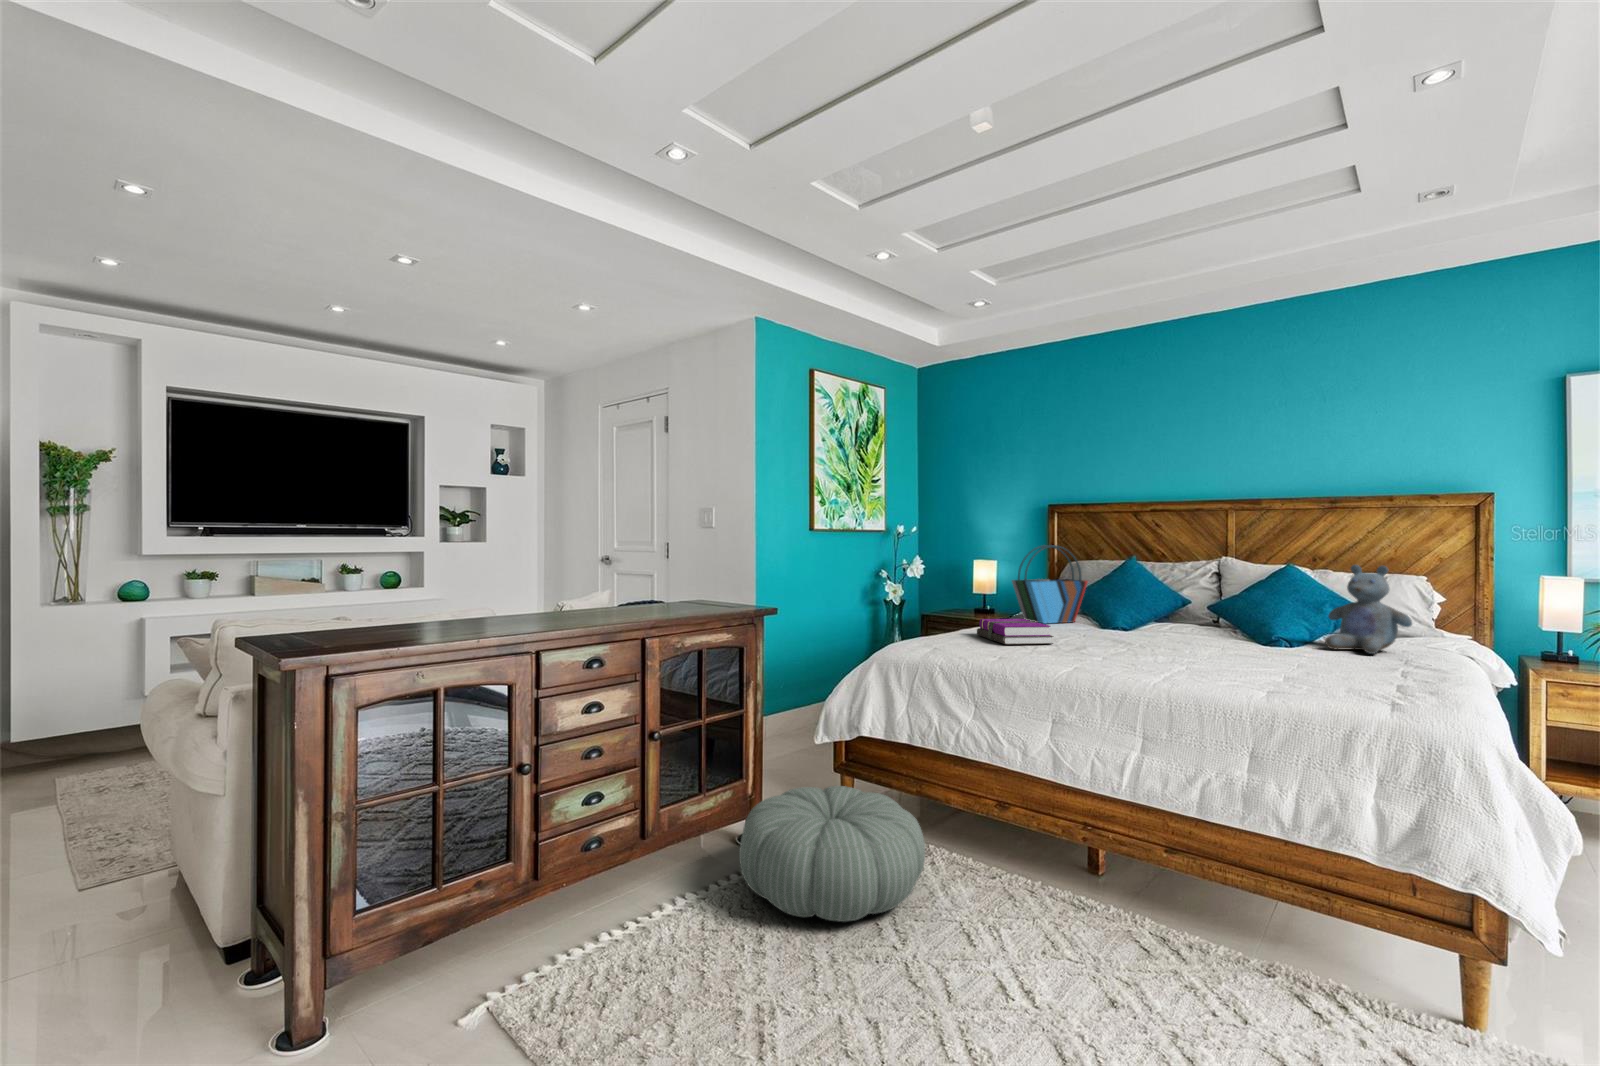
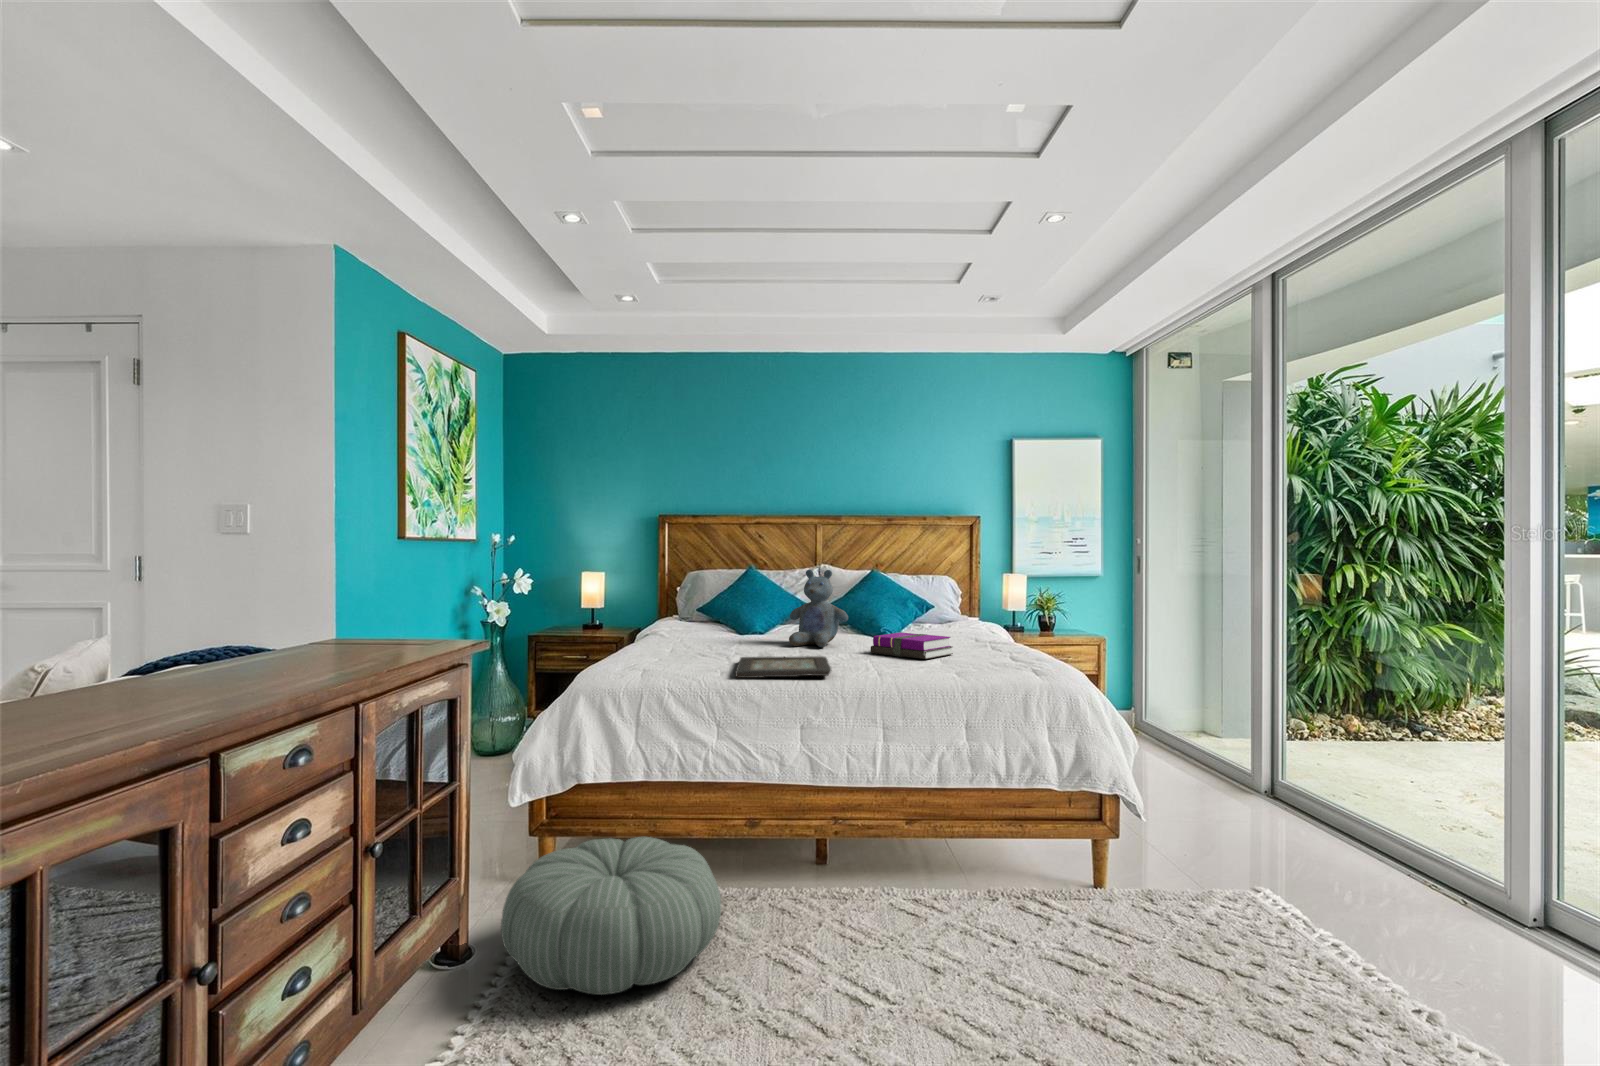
tote bag: present [1012,545,1088,624] -> none [668,556,735,636]
stuffed bear: present [1325,565,1412,654] -> present [789,570,848,647]
notebook: present [977,619,1053,645] -> present [871,632,953,659]
decorative tray: none [994,645,1122,672] -> present [735,656,831,678]

